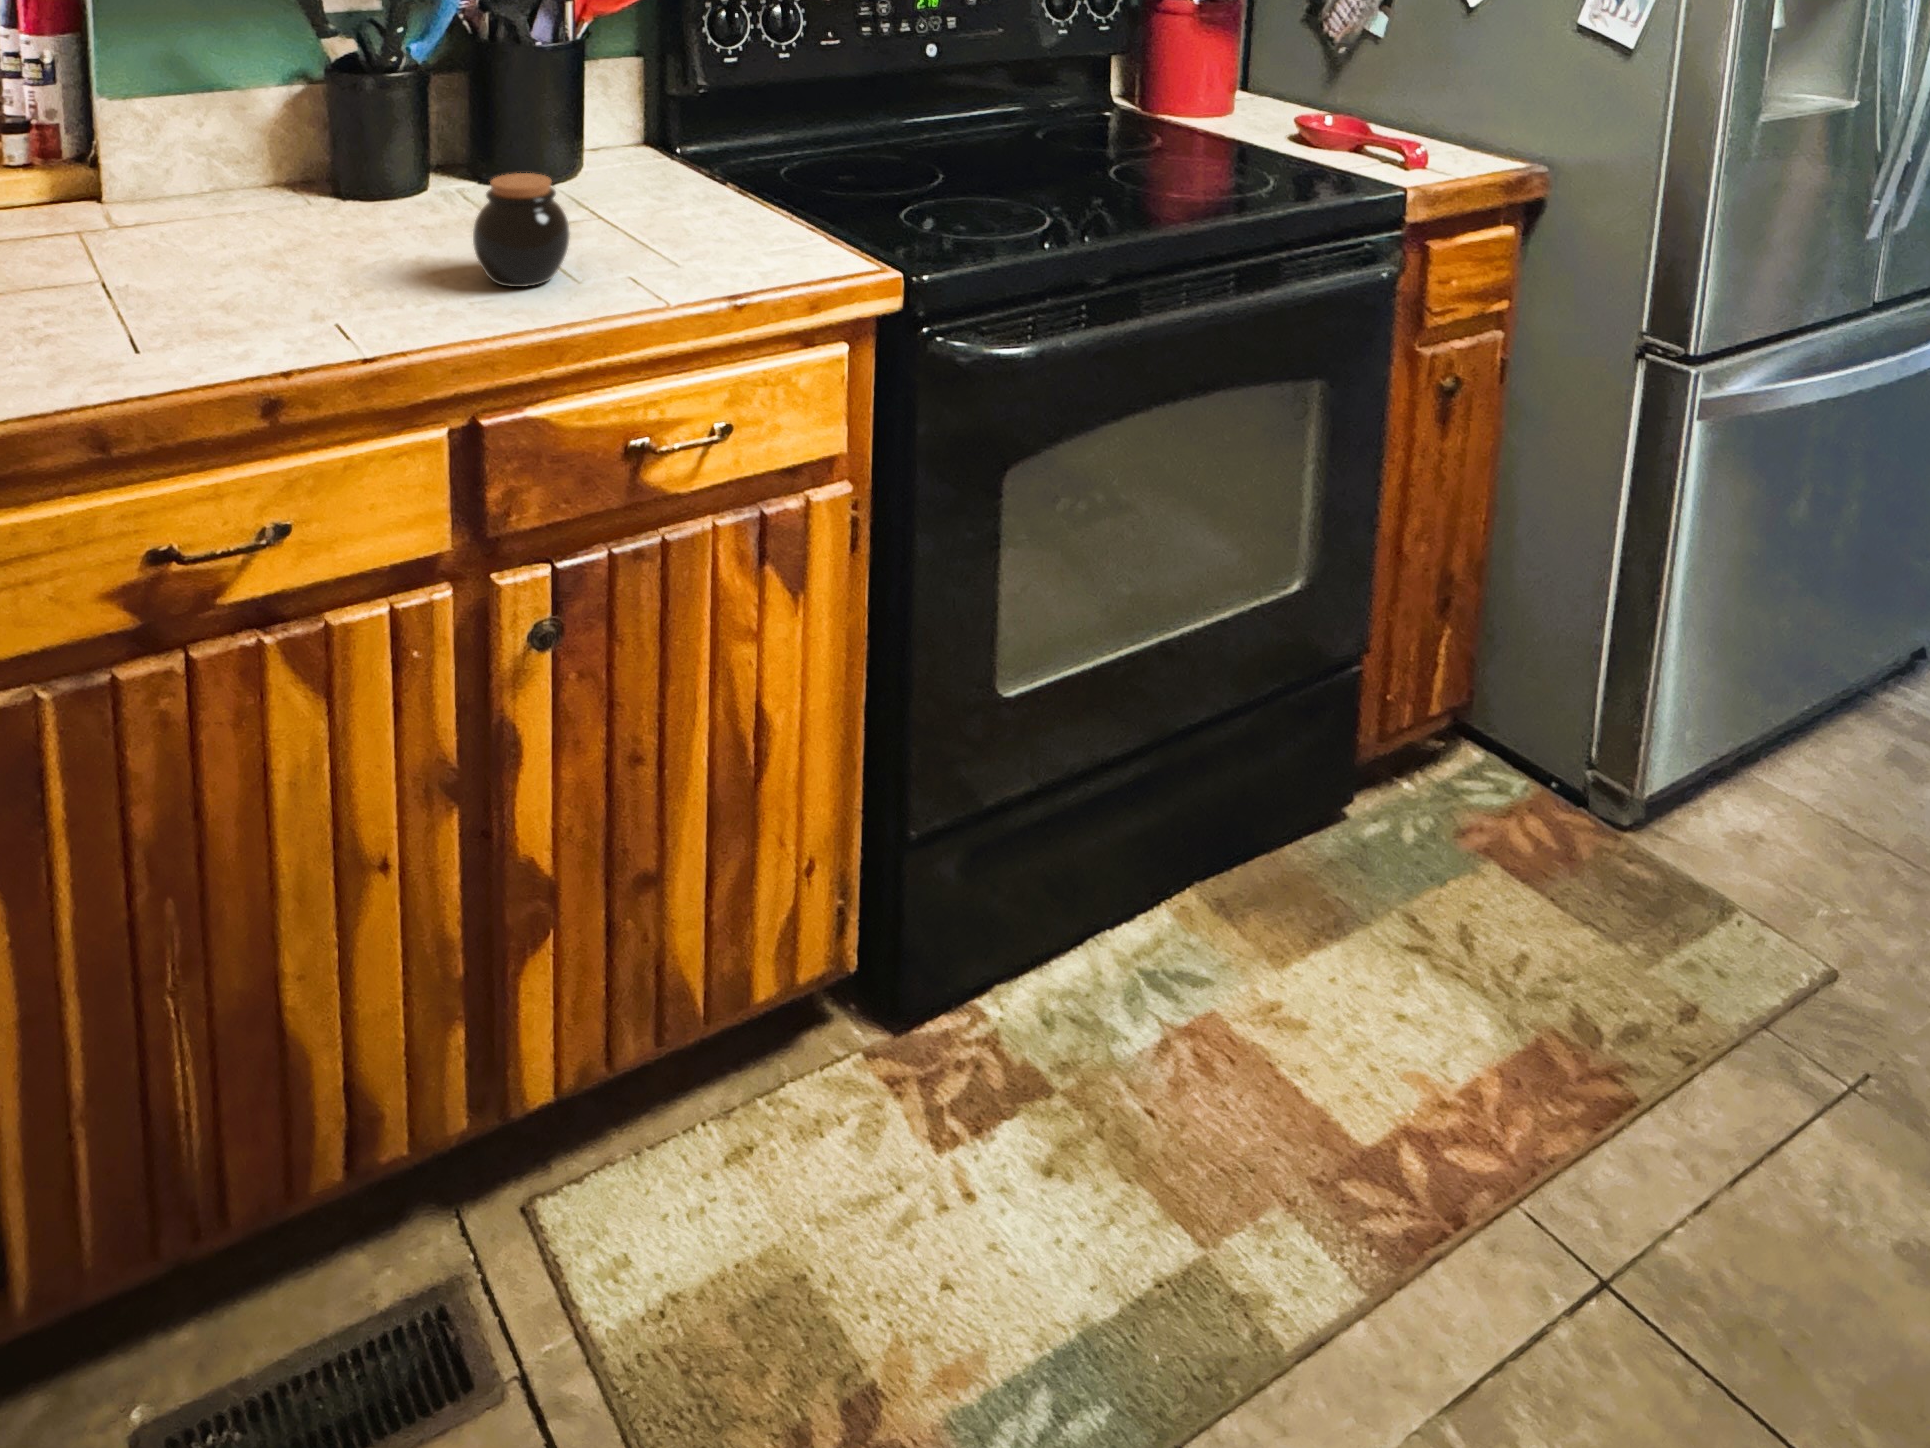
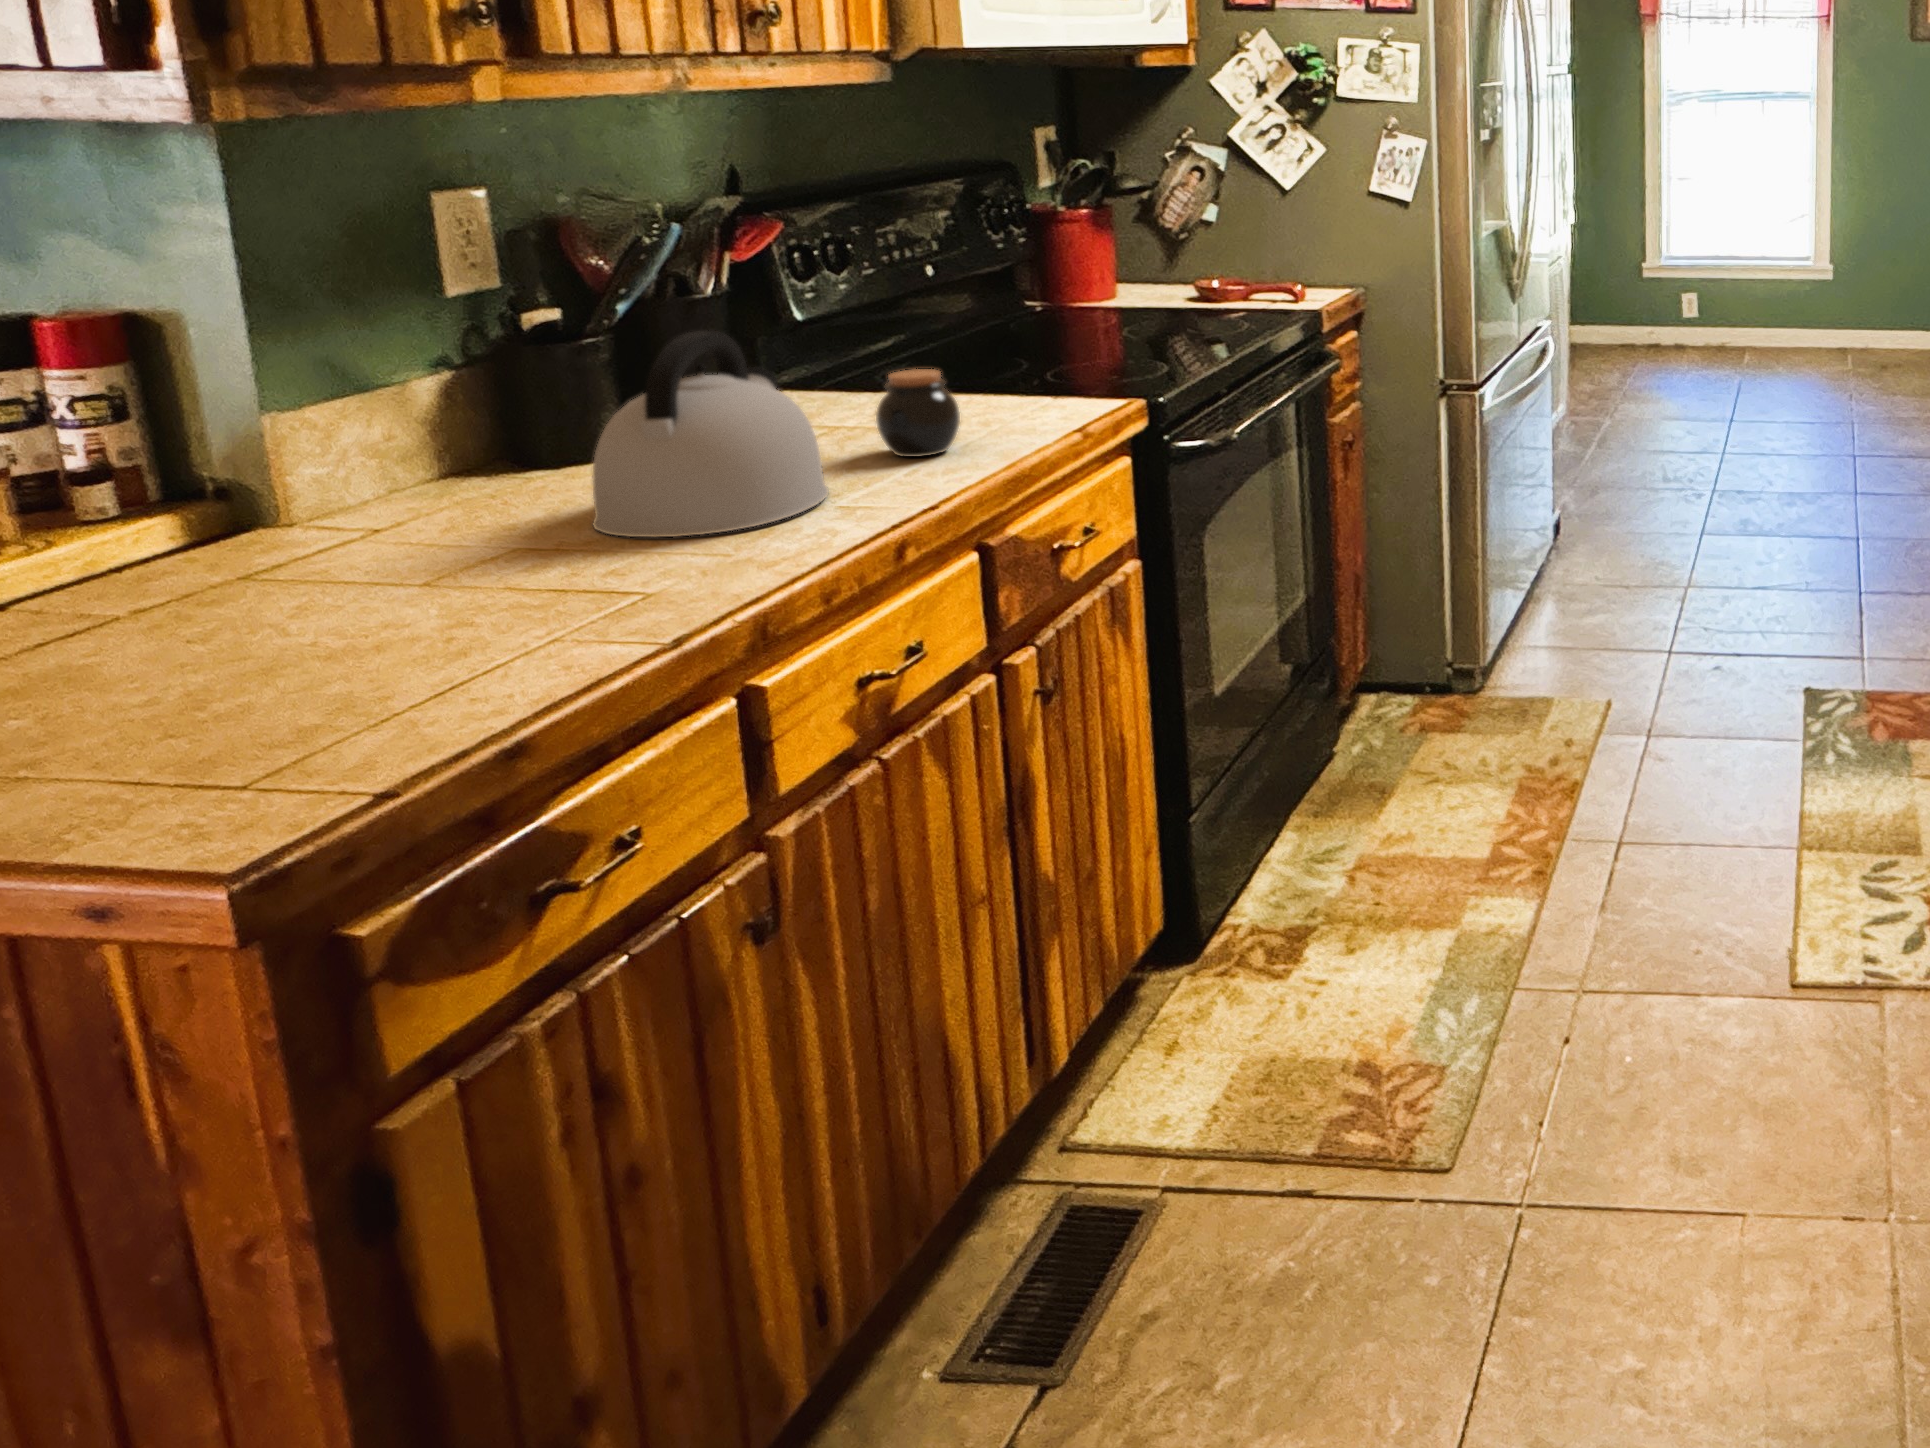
kettle: none [87,88,362,331] -> present [592,331,829,537]

